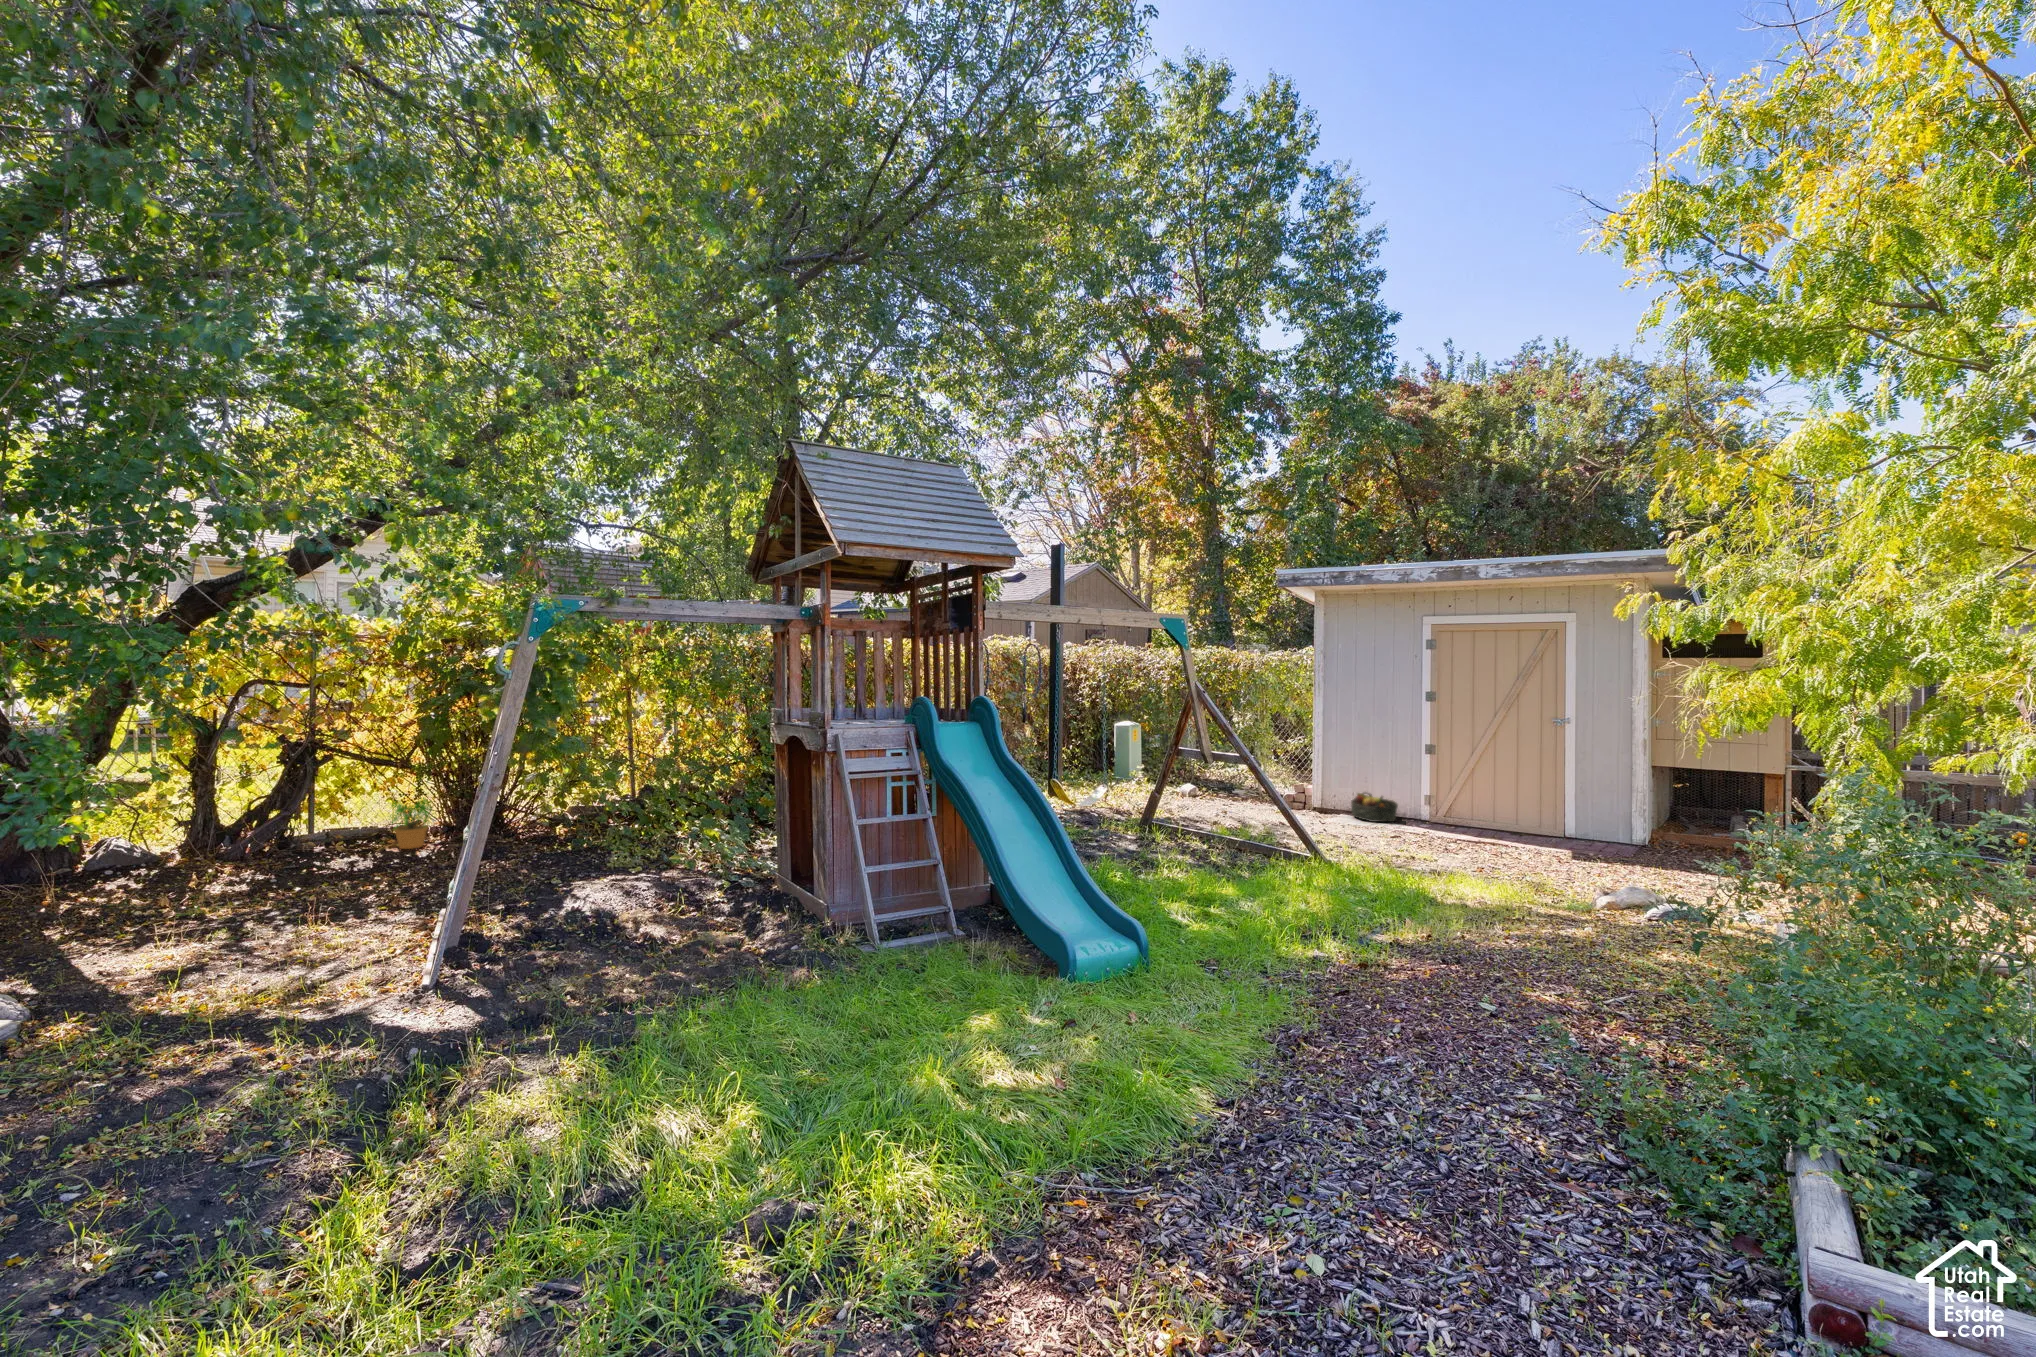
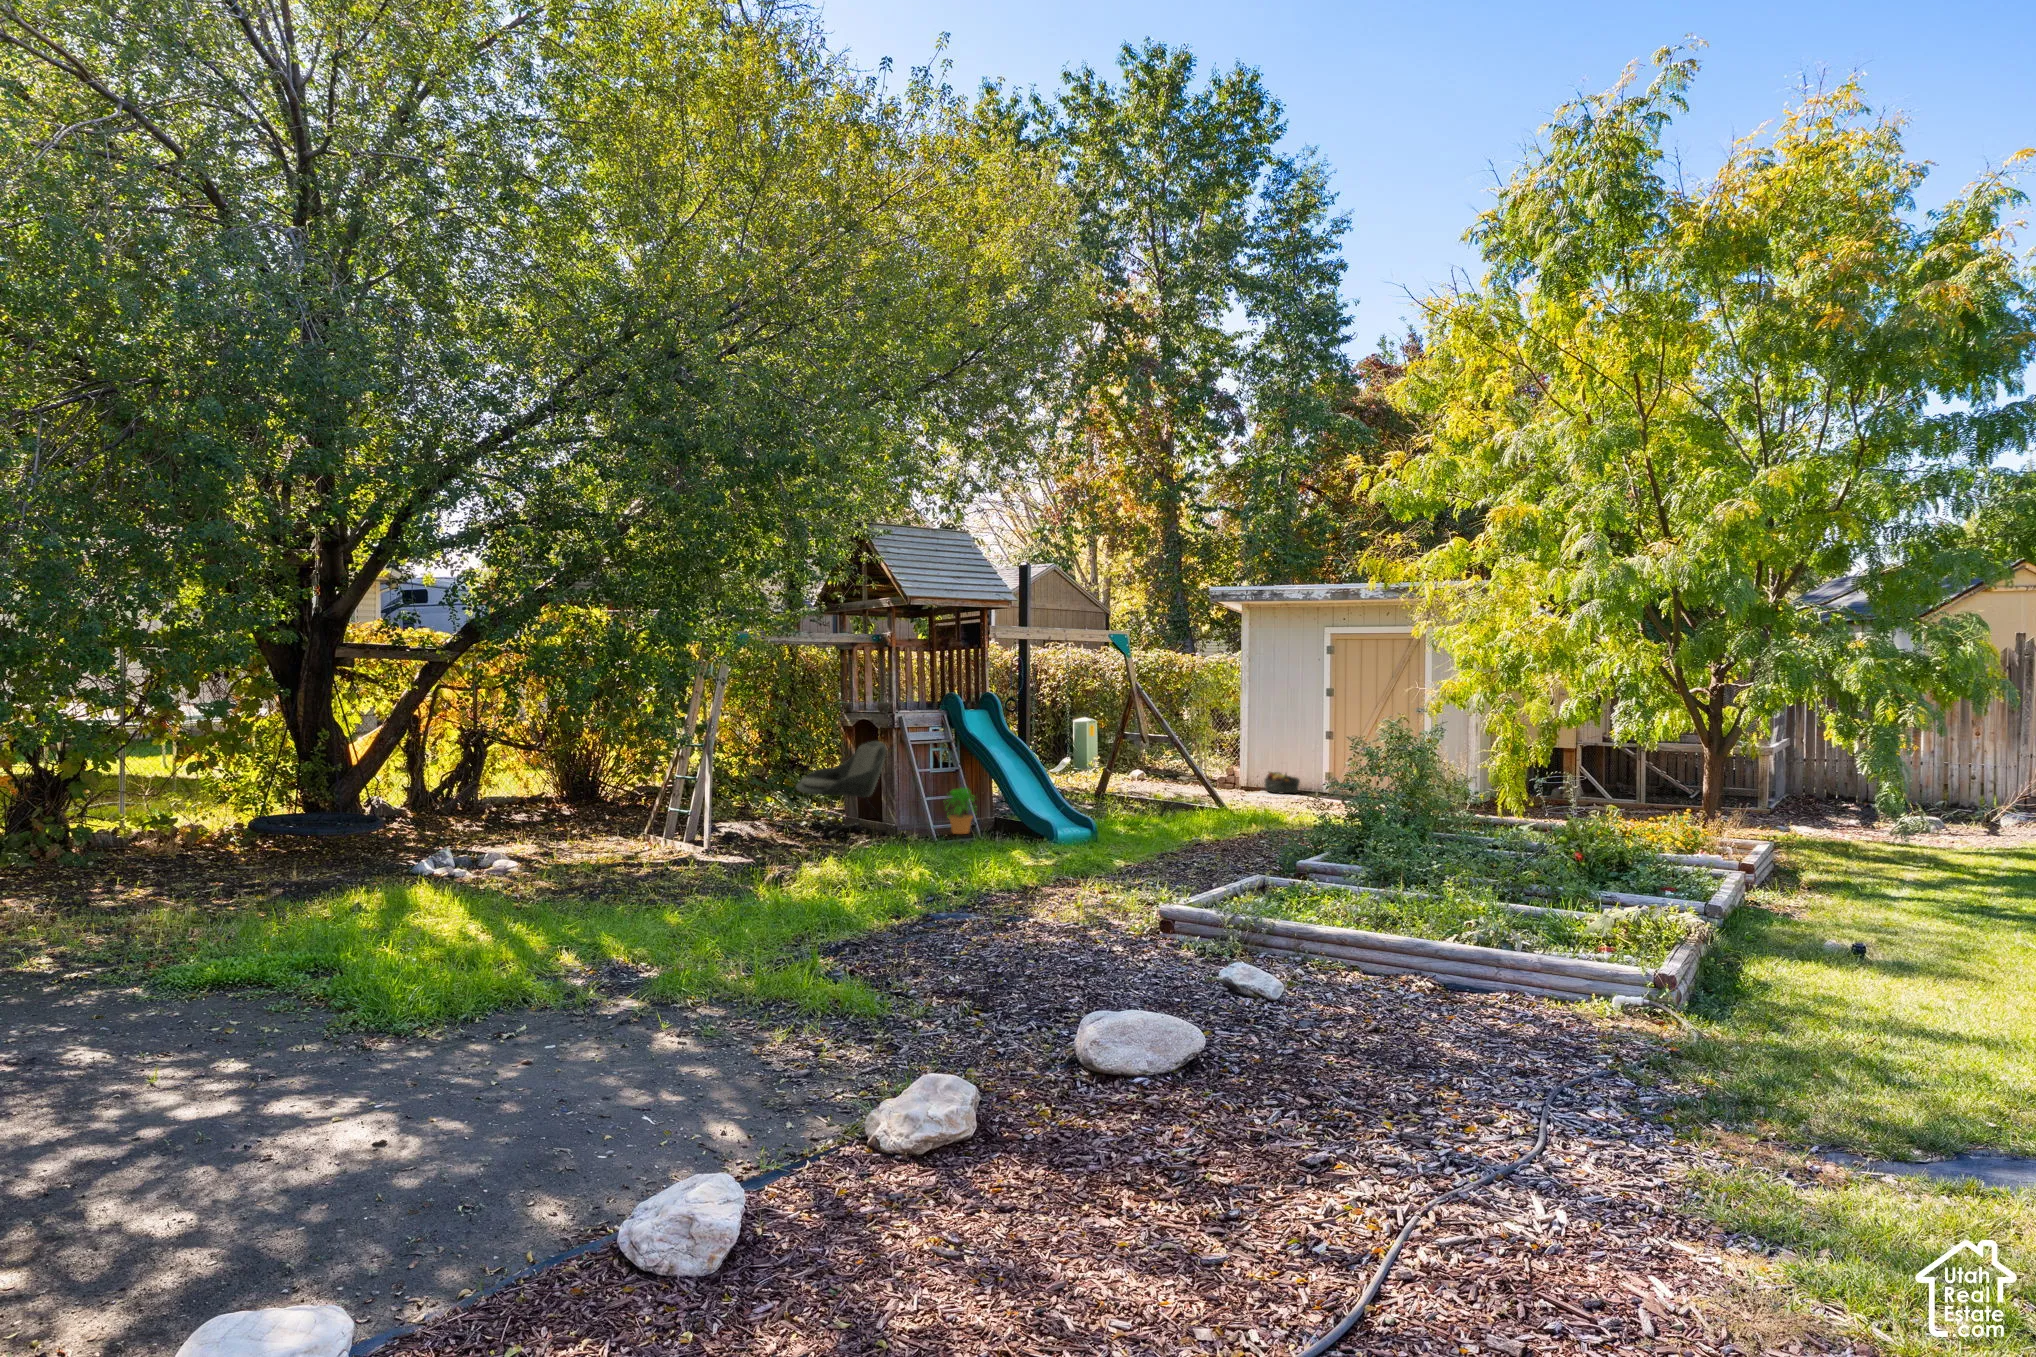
lounge chair: none [685,773,820,932] -> present [796,741,887,837]
potted plant: present [390,798,430,849] -> present [946,788,976,834]

